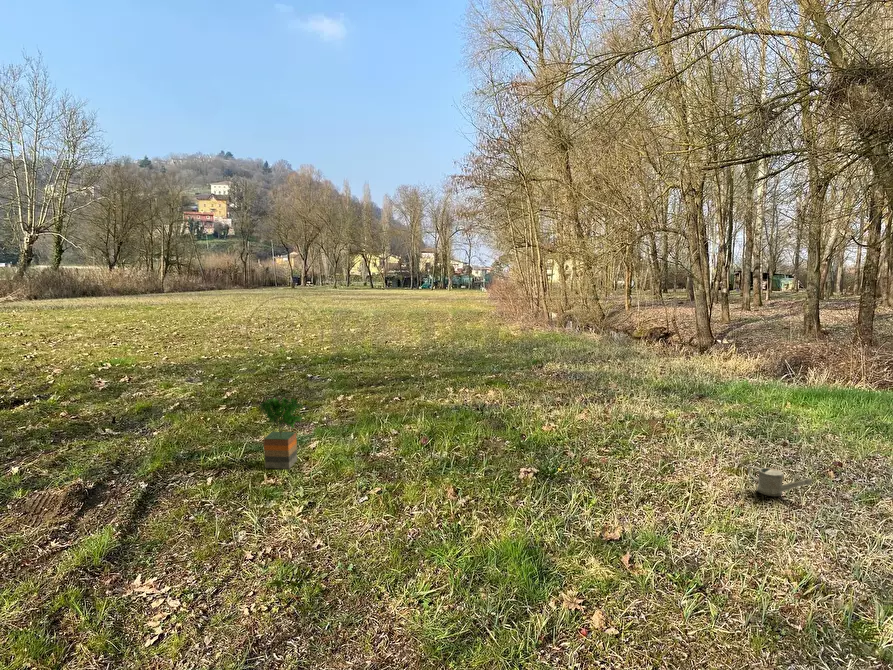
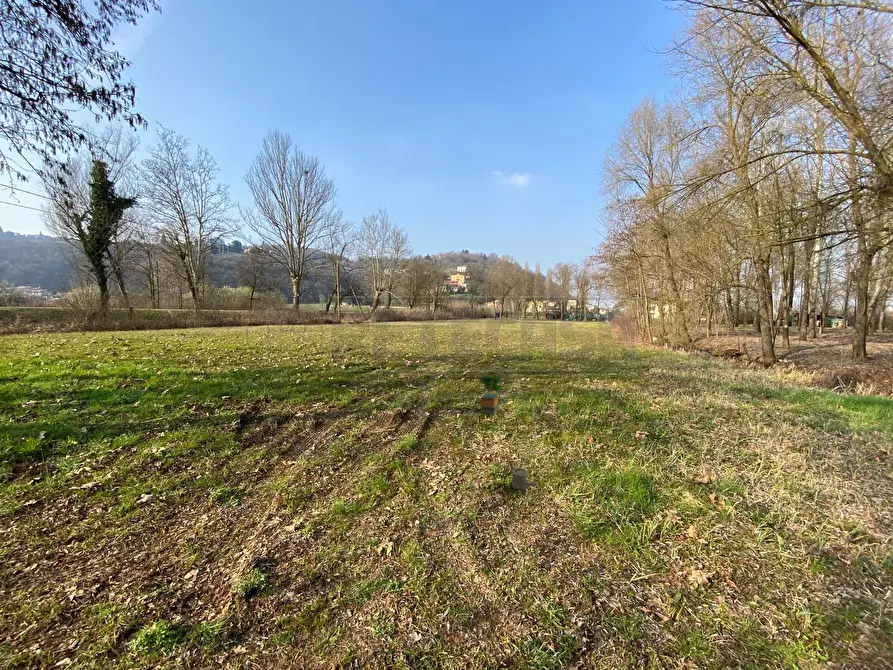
watering can: present [748,466,812,496] -> present [511,465,537,490]

